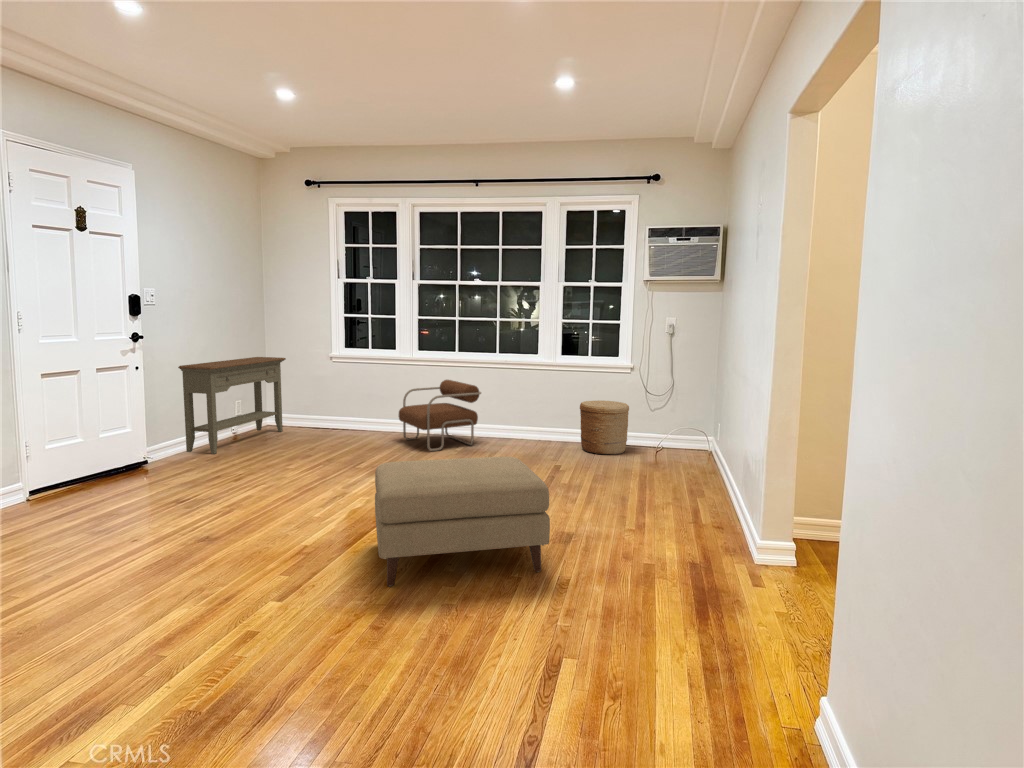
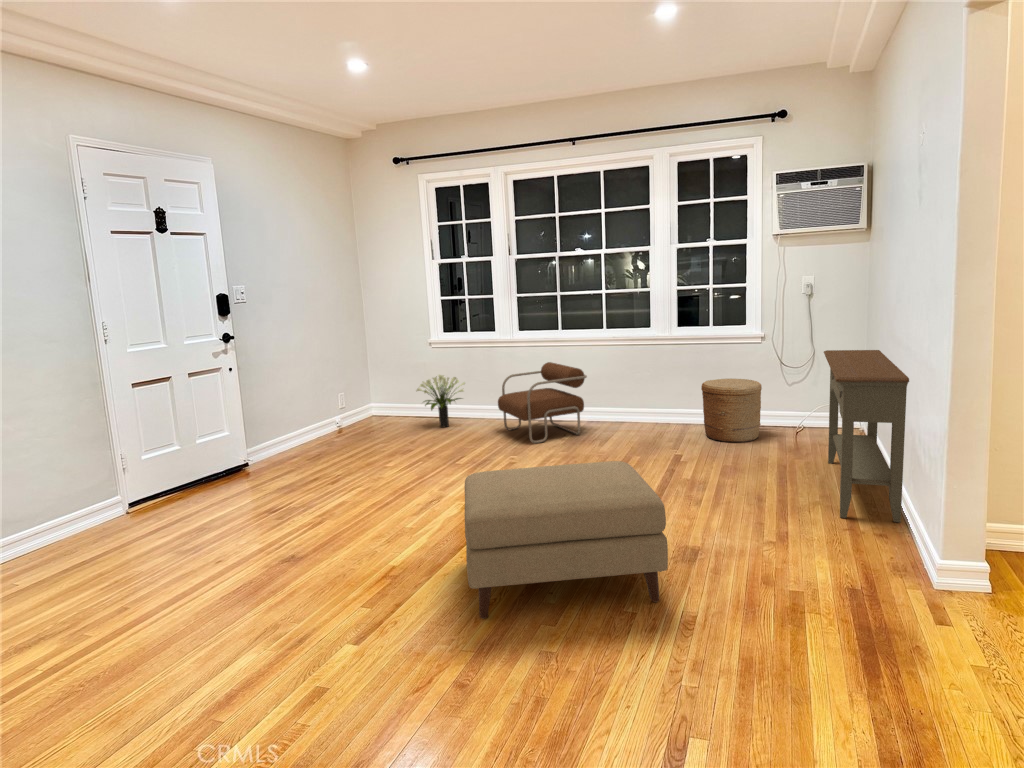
console table: present [178,357,286,454] -> present [824,350,909,522]
potted plant: none [320,386,368,436] -> present [417,375,465,427]

